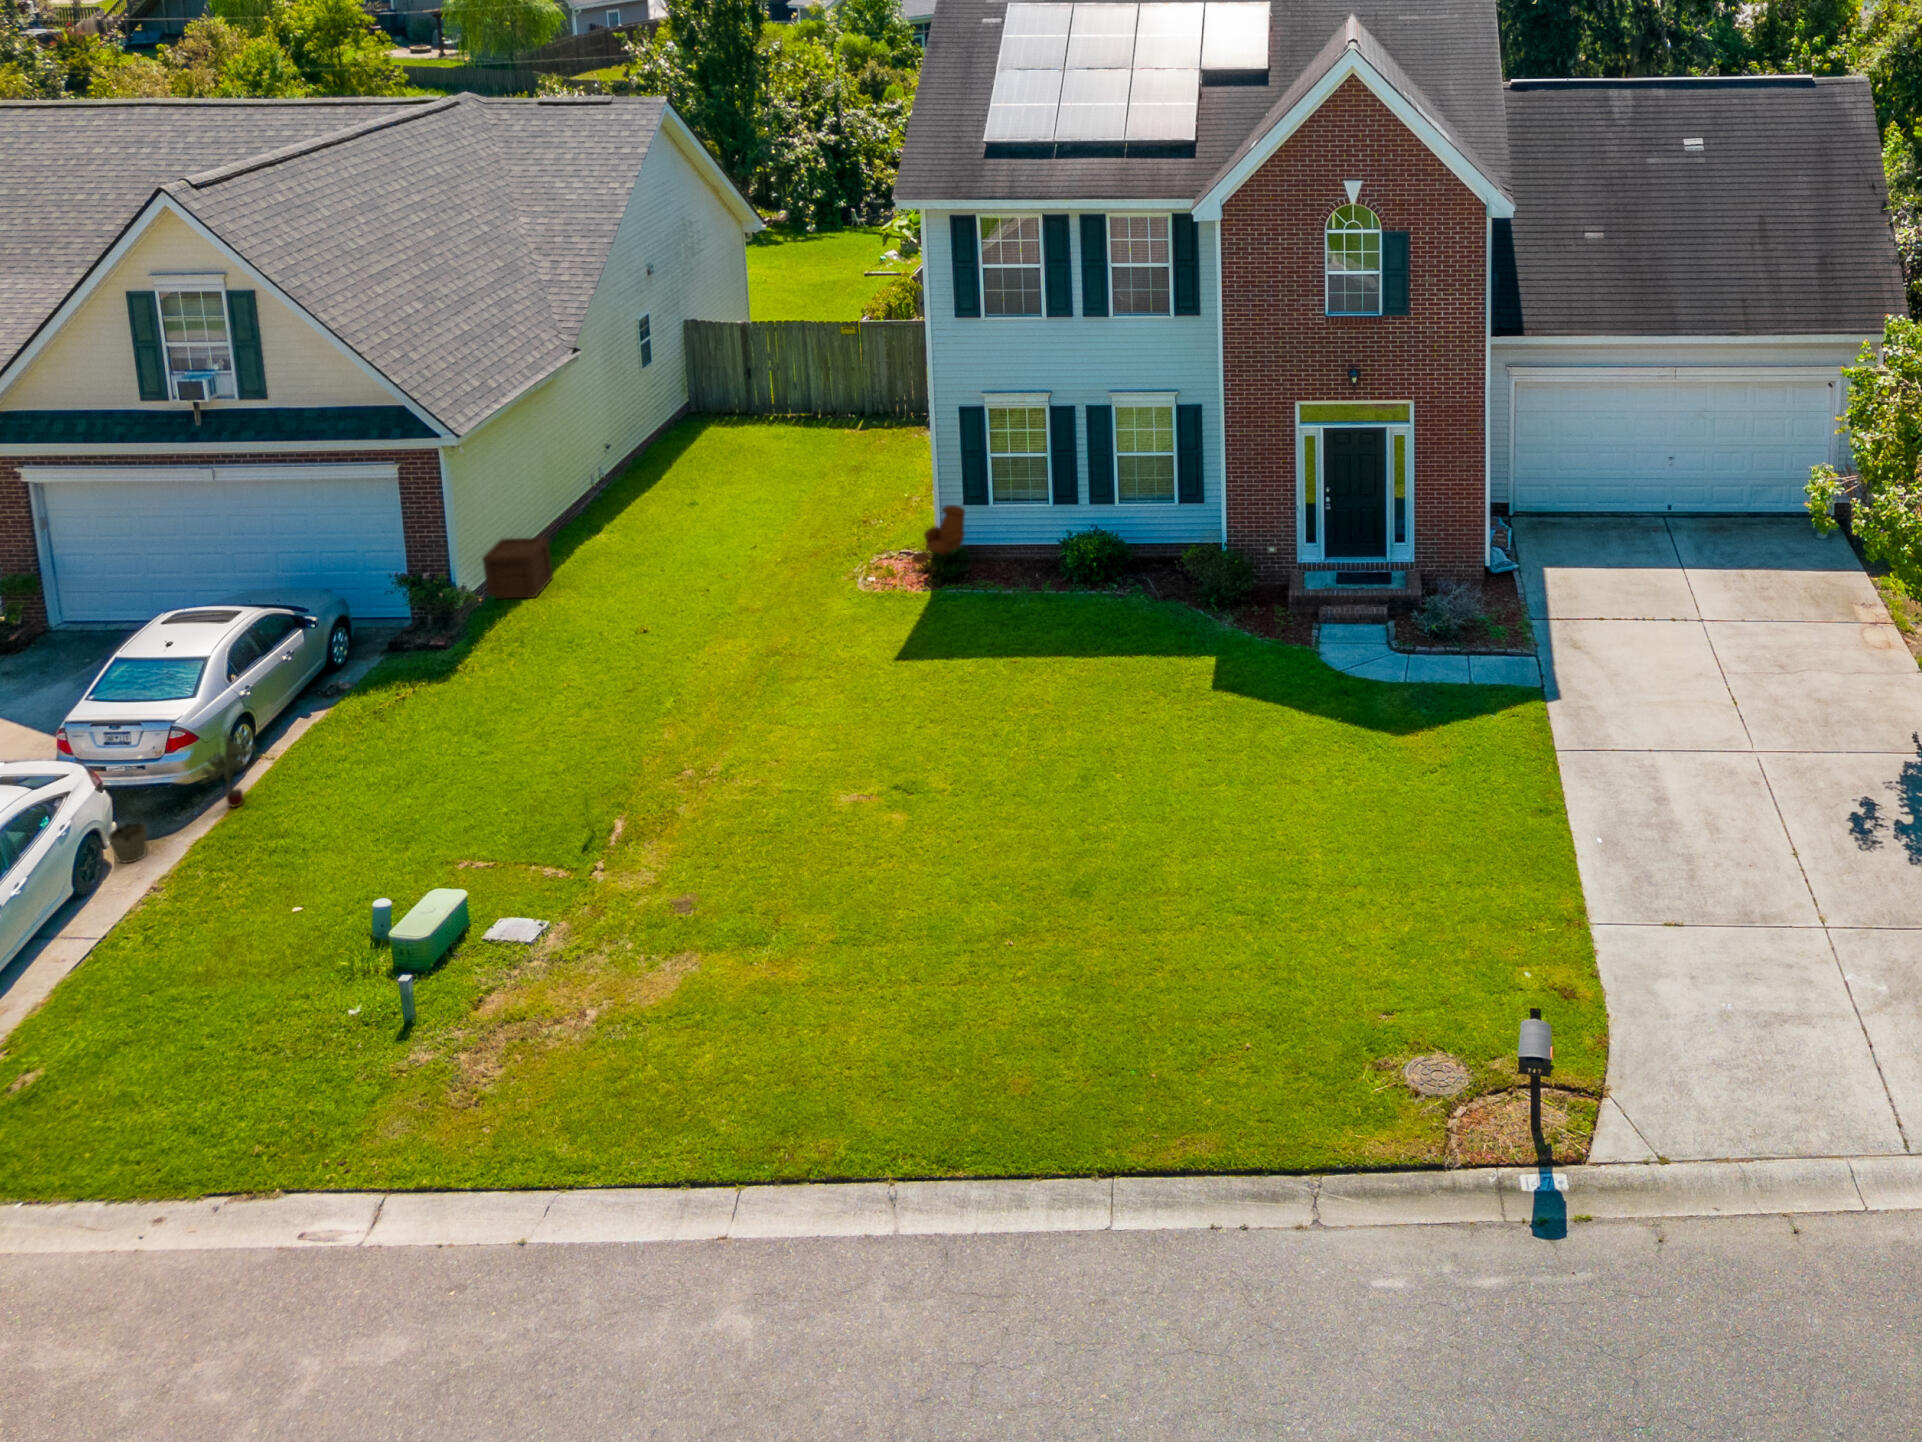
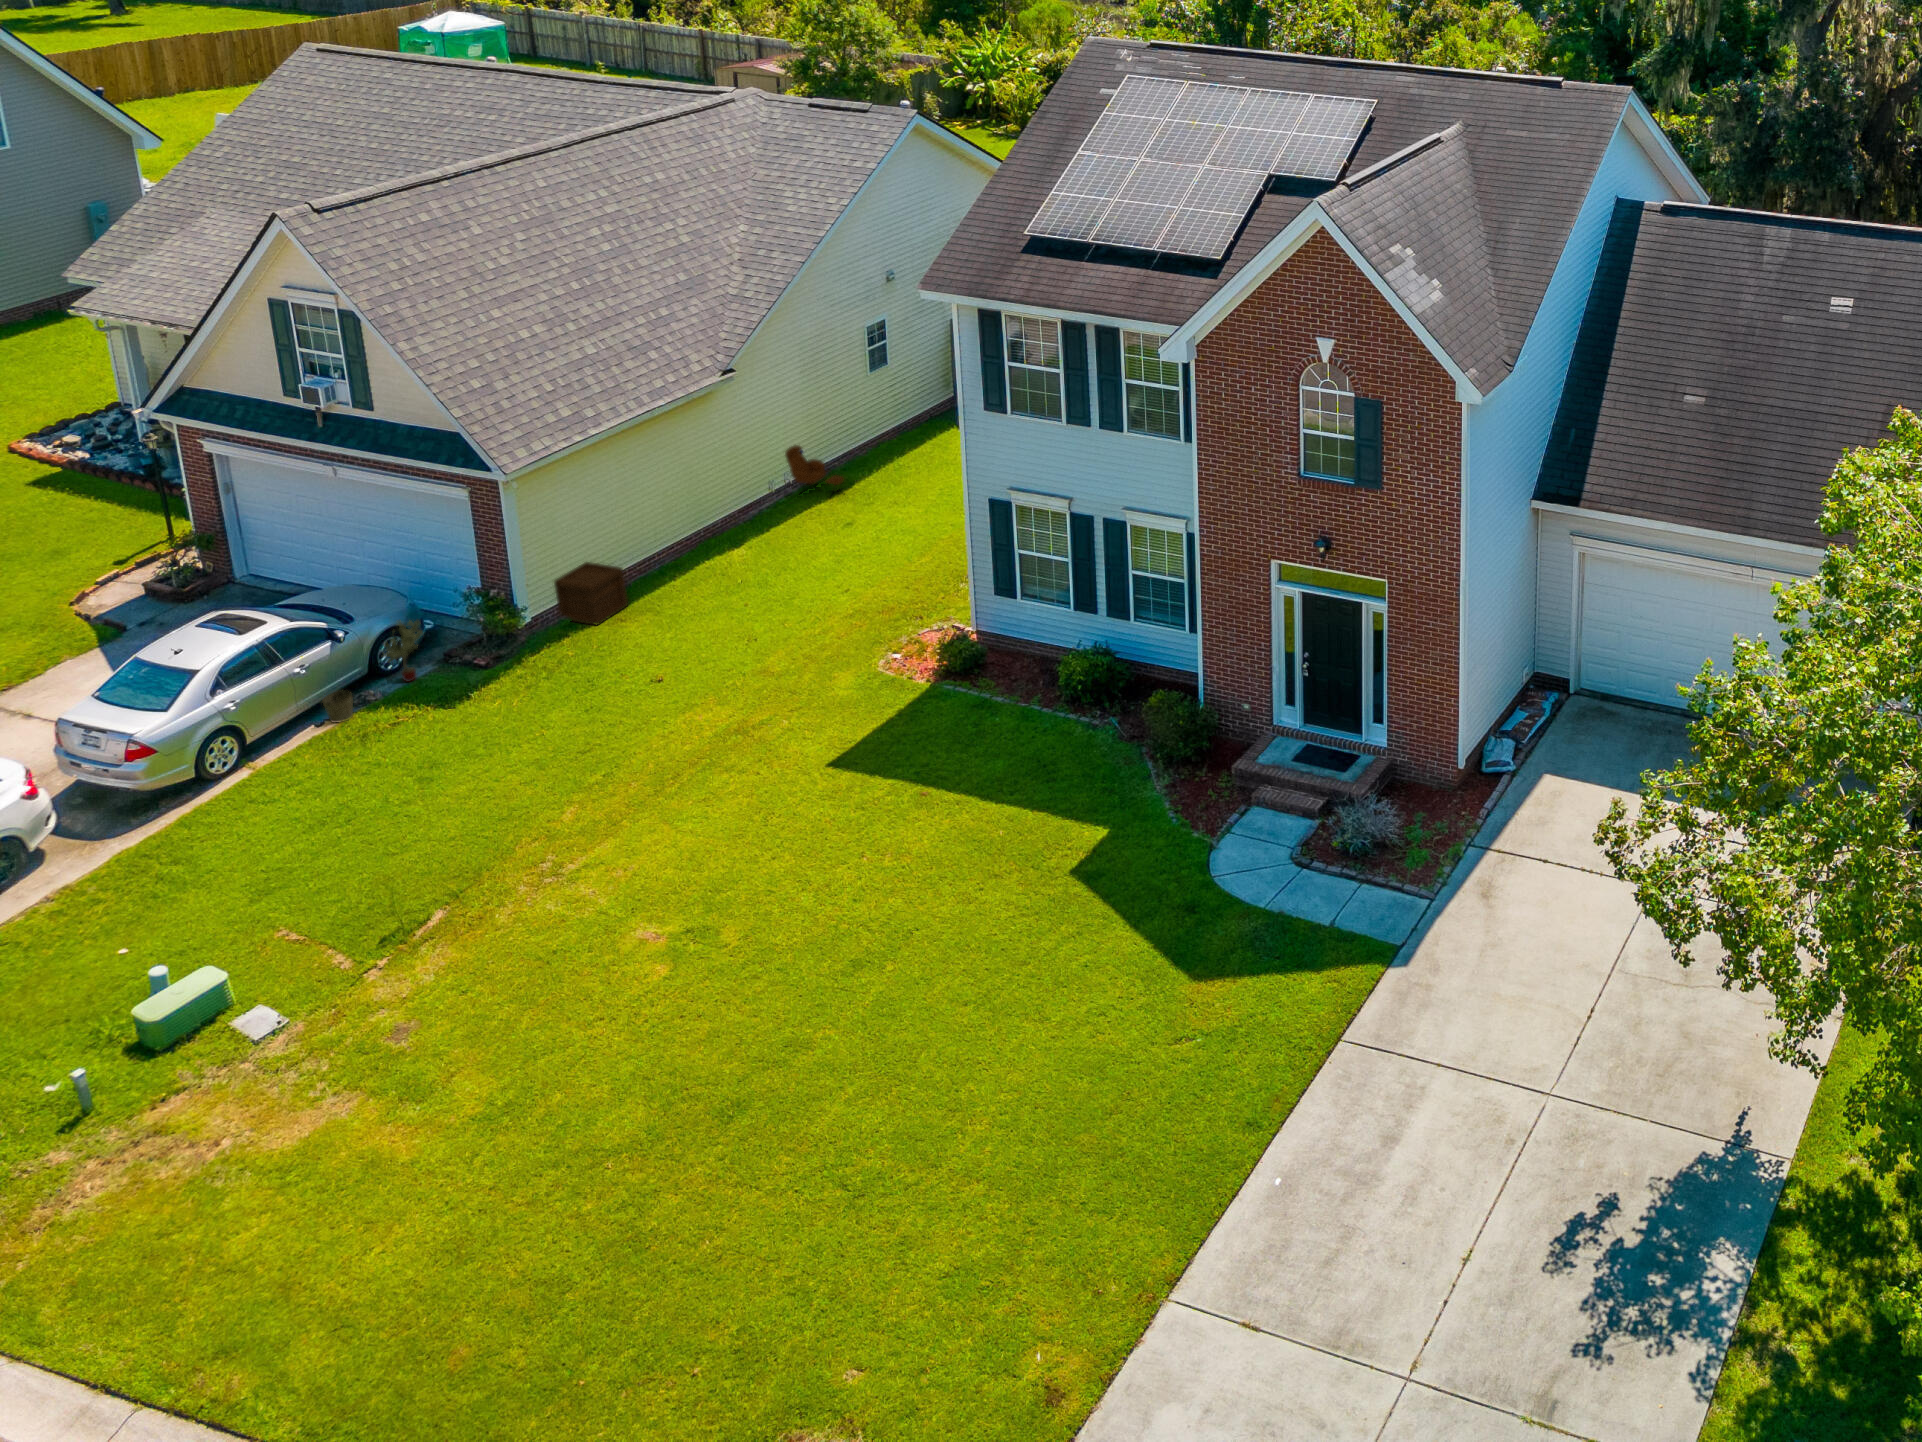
lounge chair: present [911,505,965,571] -> present [785,445,844,495]
potted tree: present [202,732,256,807] -> present [383,619,423,682]
bucket: present [103,823,147,863] -> present [322,691,353,723]

